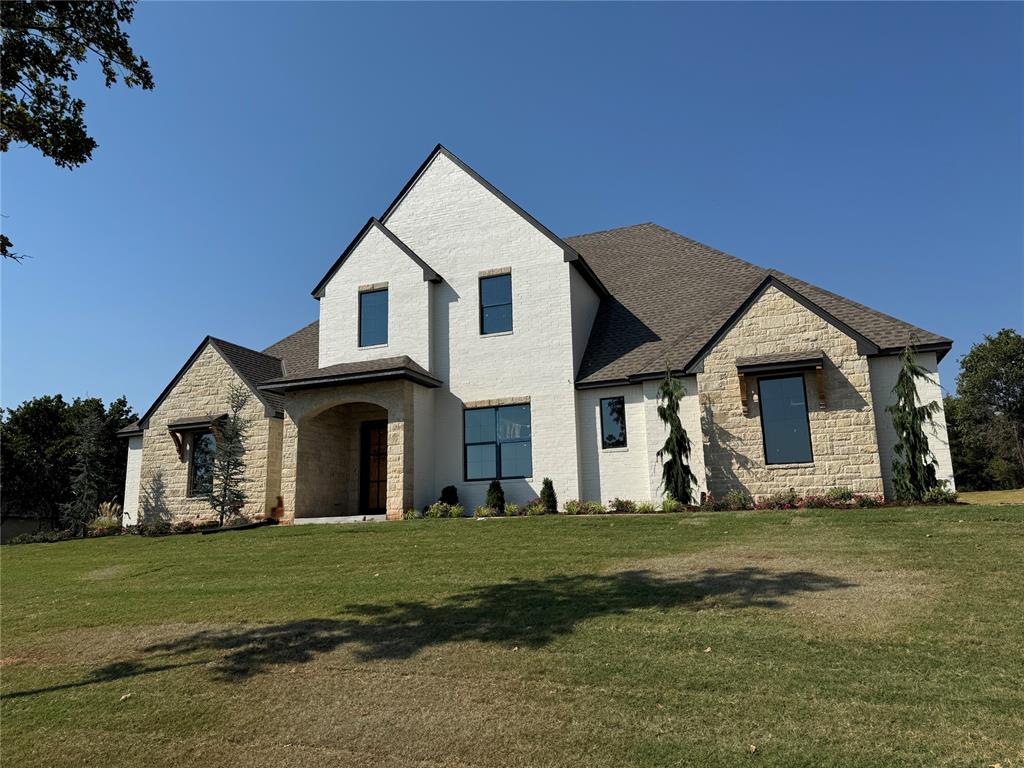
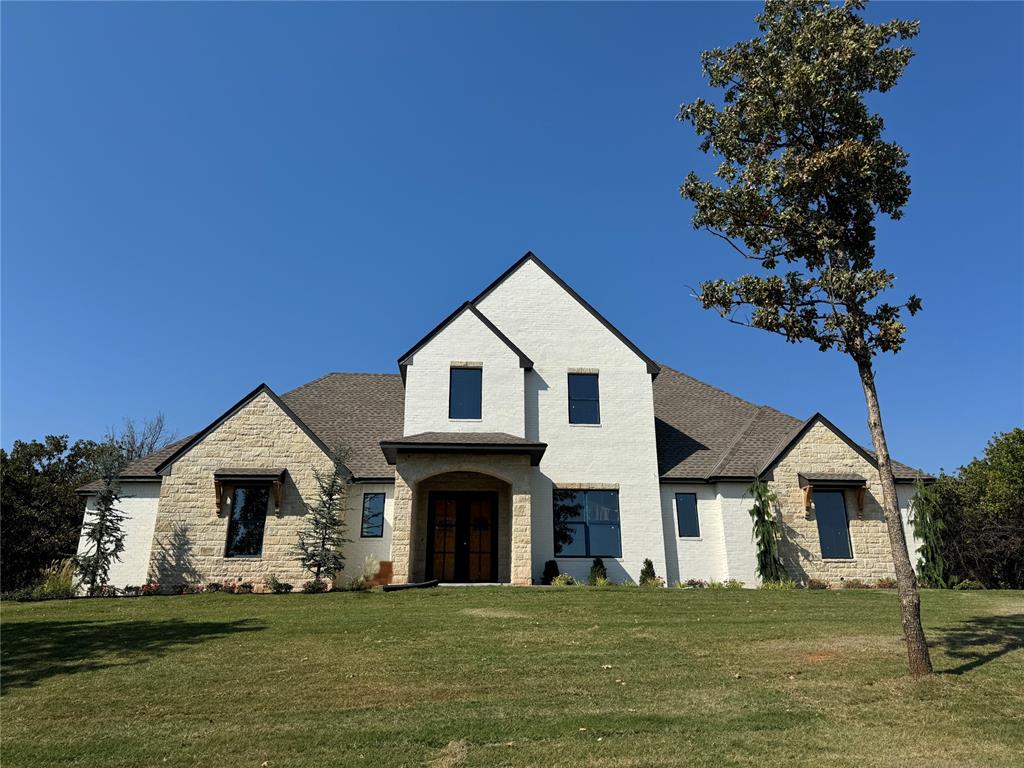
round table: present [219,502,251,525] -> none [313,566,348,592]

